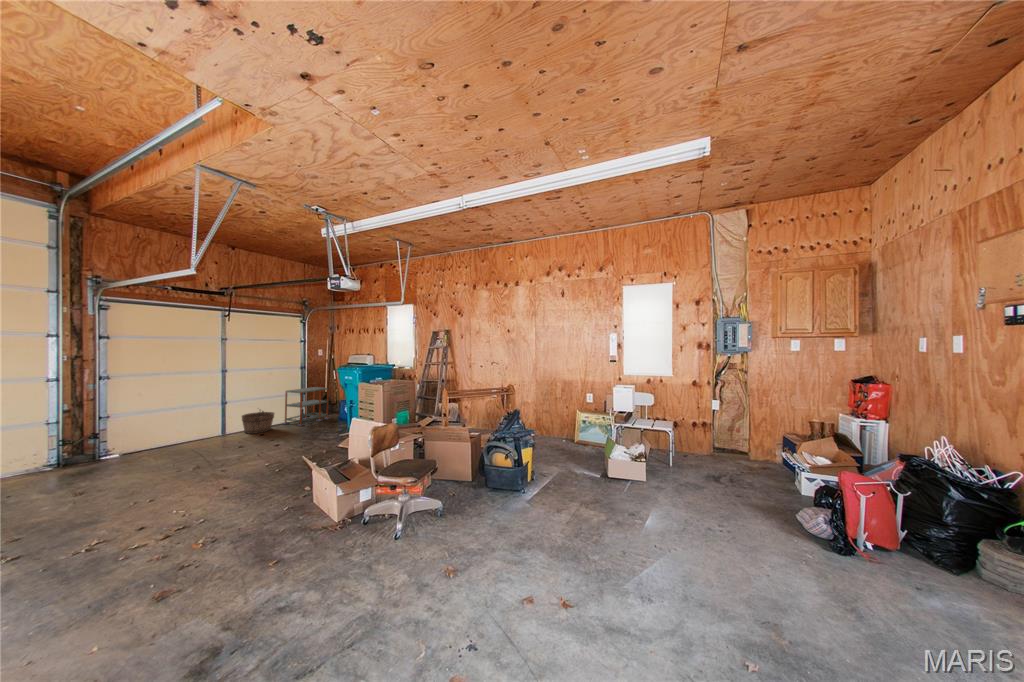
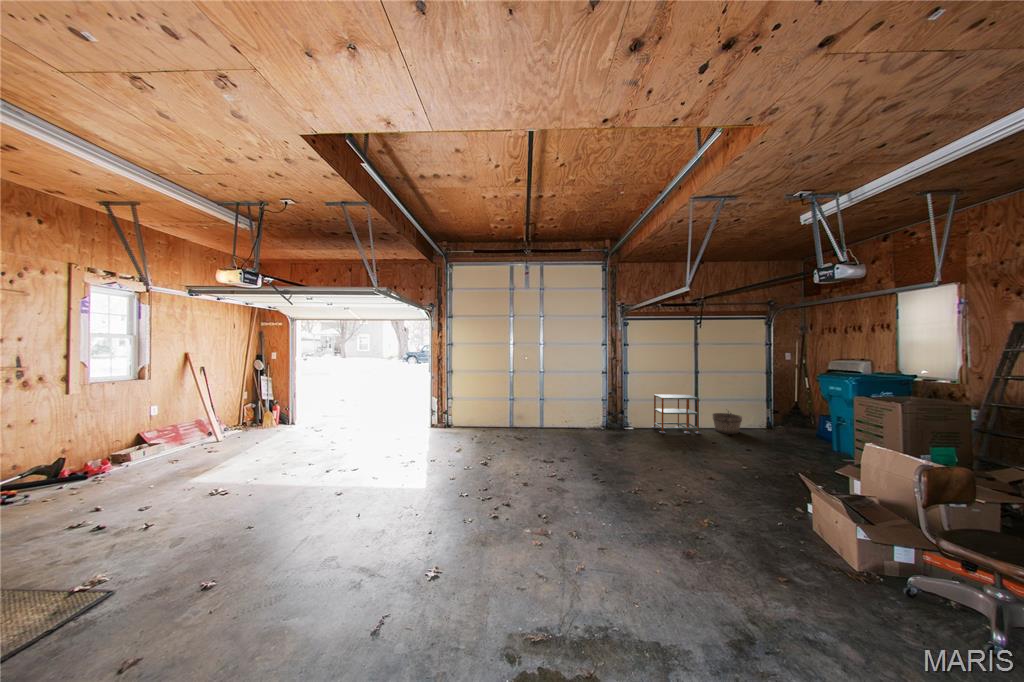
shelving unit: present [282,387,329,426] -> present [652,394,701,434]

